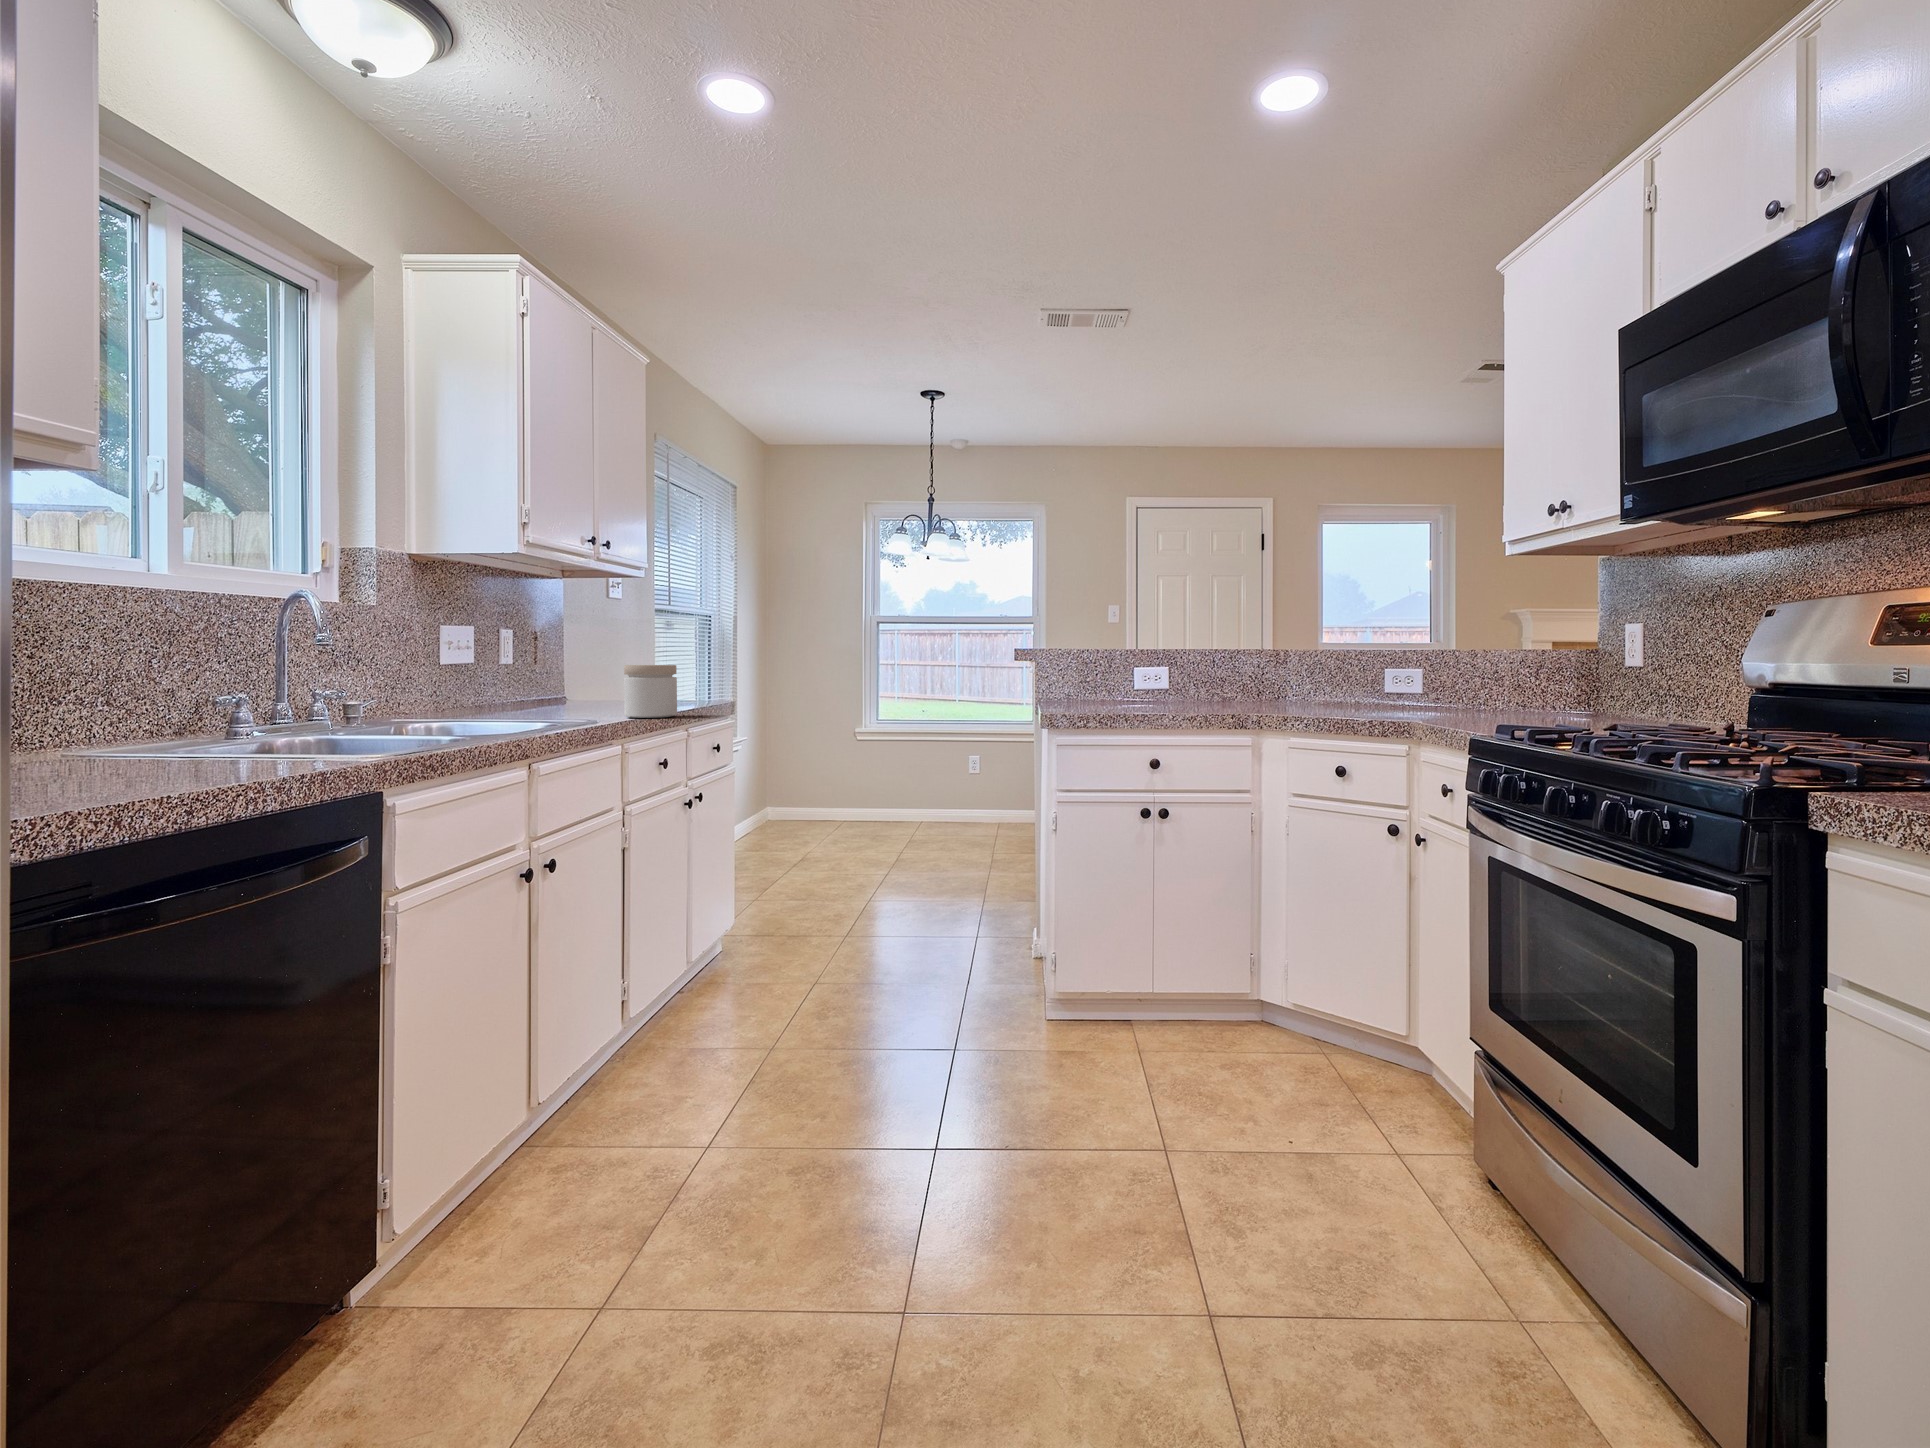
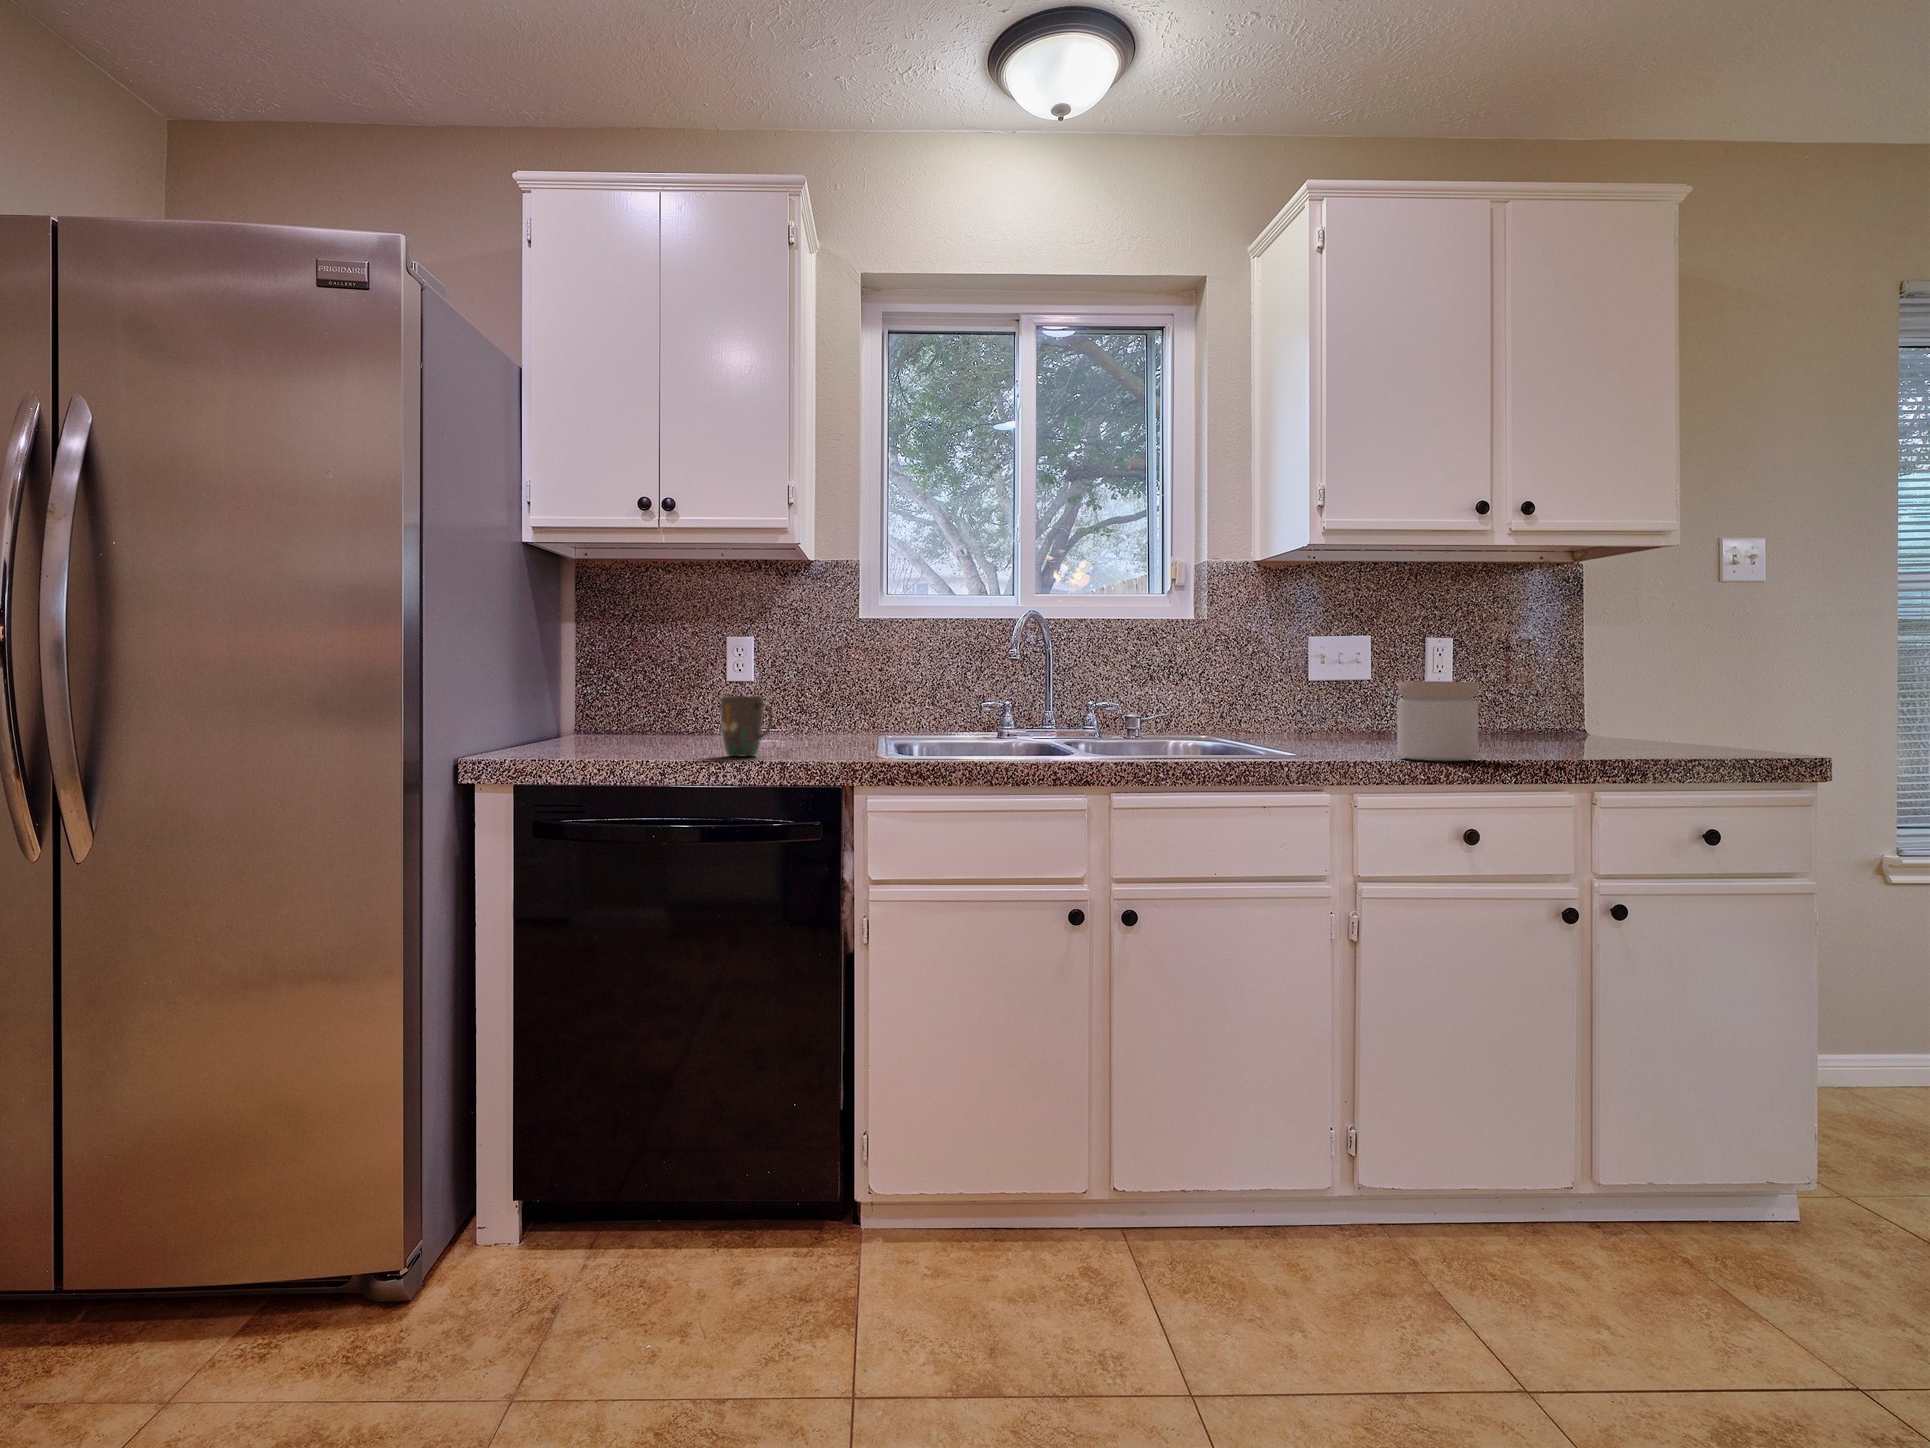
mug: none [148,695,259,780] -> present [720,696,773,756]

